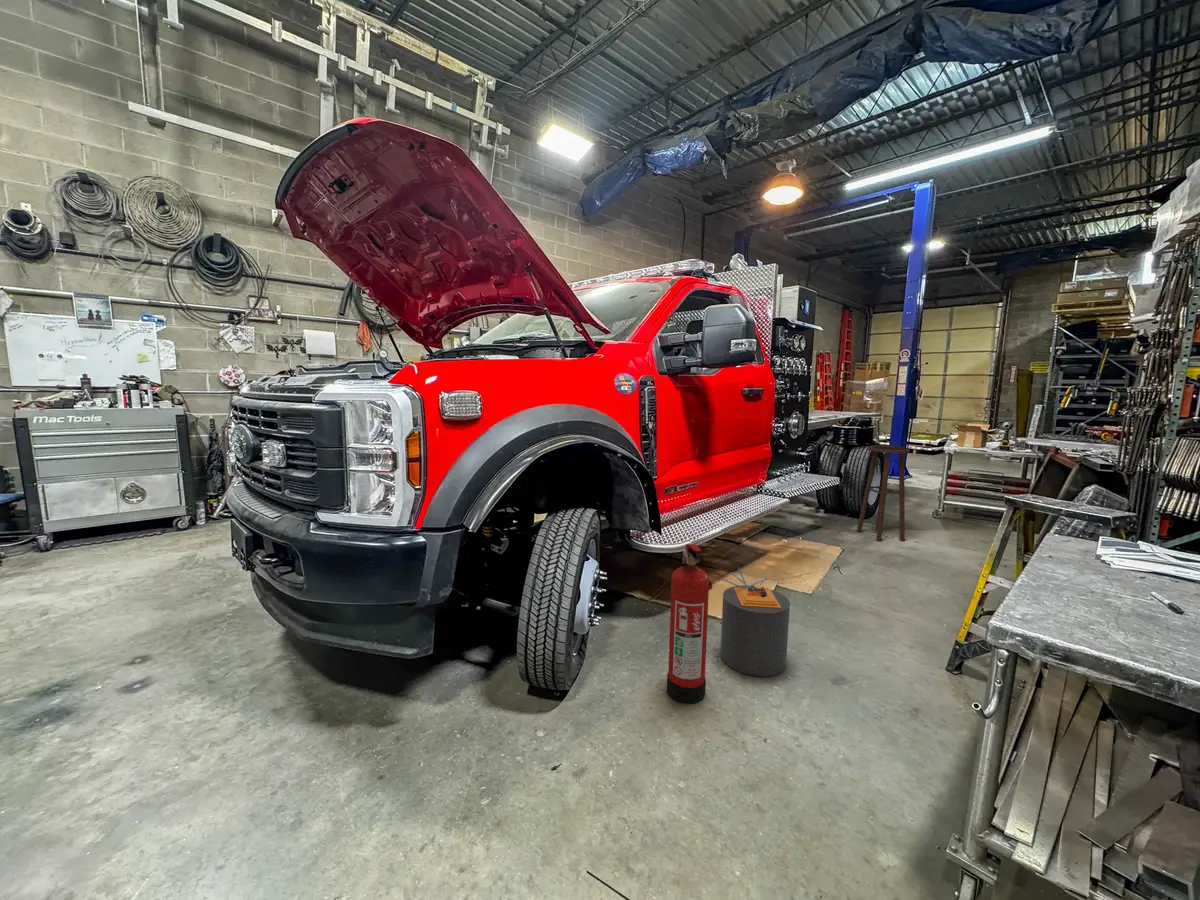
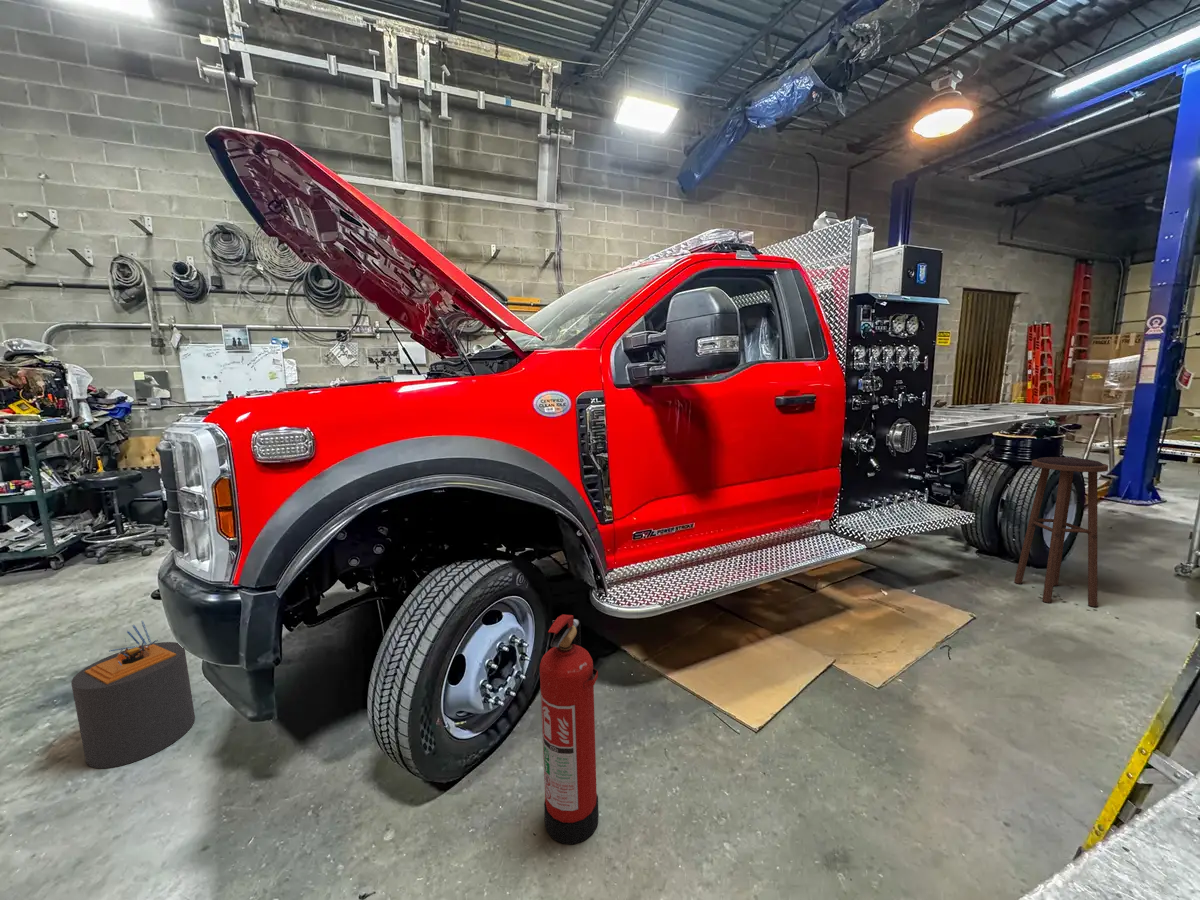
trash can: present [720,568,790,677] -> present [71,621,195,768]

